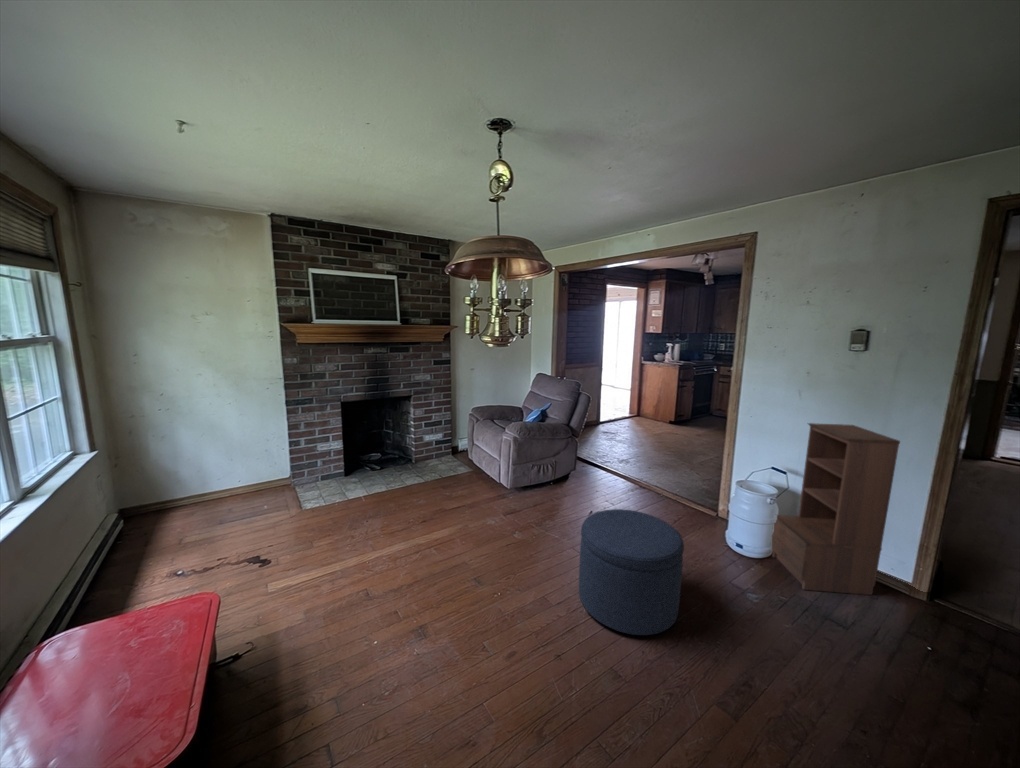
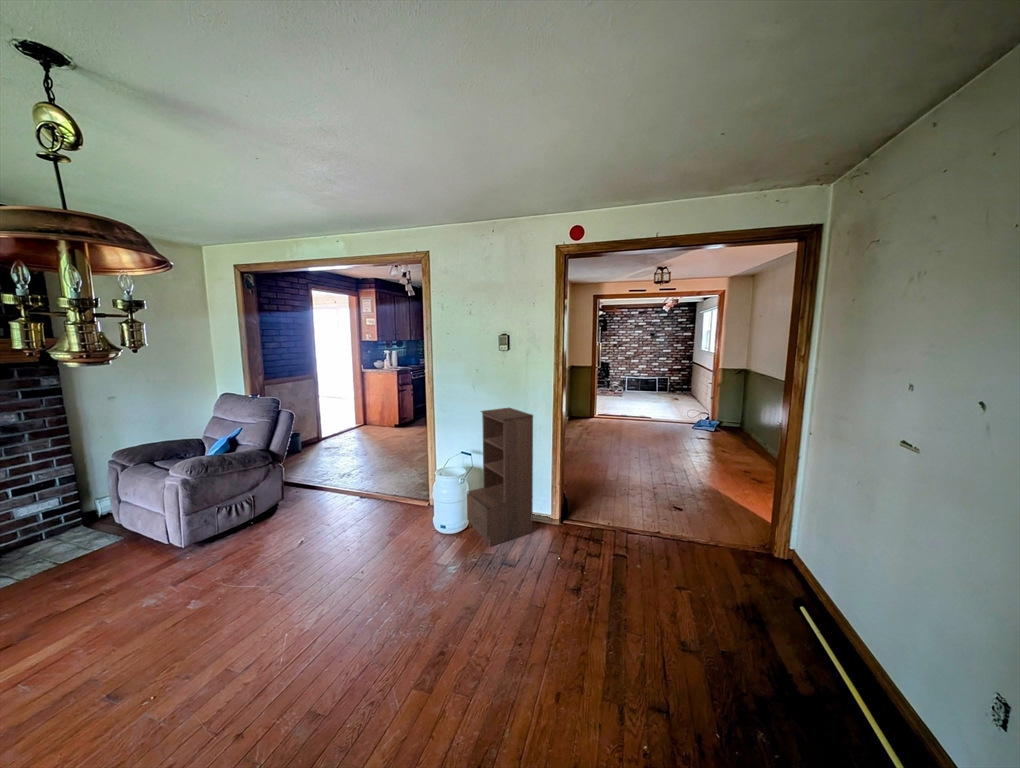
ottoman: present [579,509,684,635] -> none [268,527,387,666]

